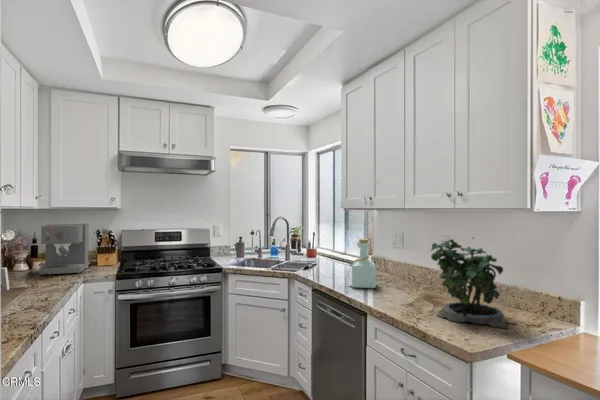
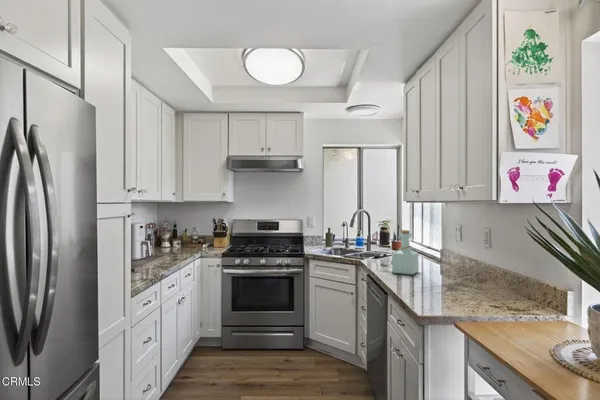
coffee maker: present [39,223,89,275] -> none [175,214,208,251]
potted plant: present [431,237,507,328] -> none [434,227,498,310]

